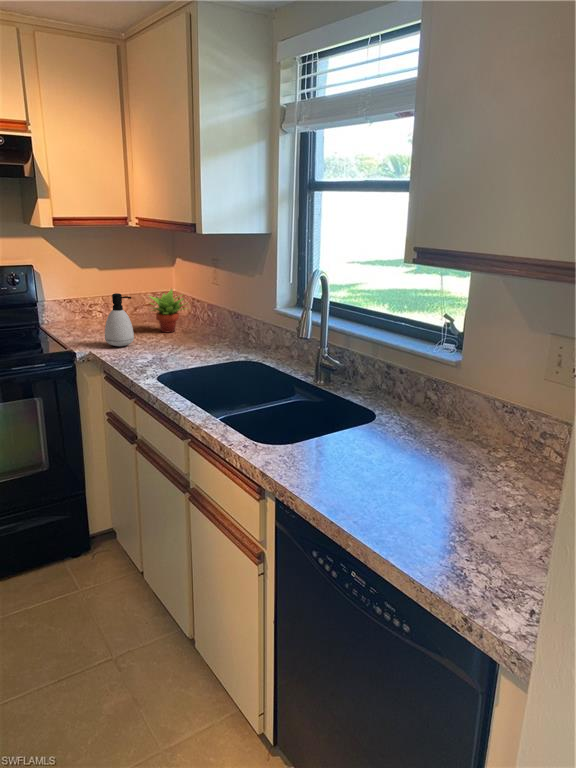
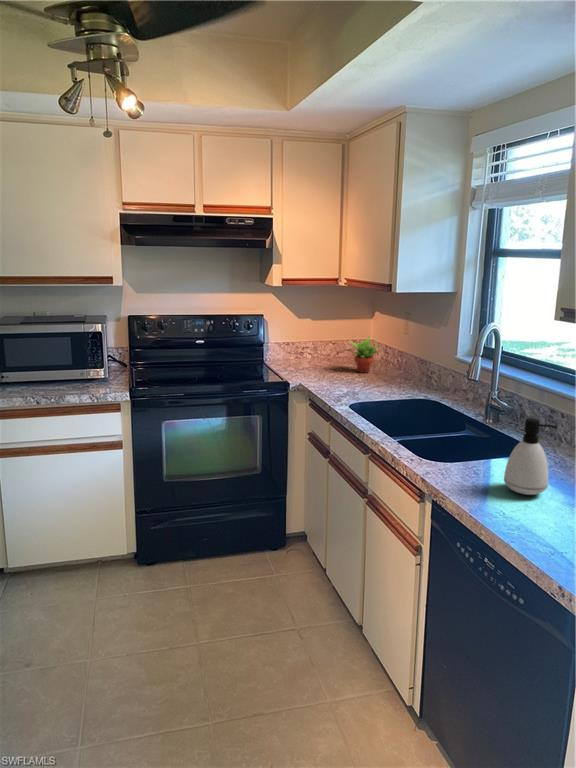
soap dispenser: present [105,293,134,346] -> present [504,418,557,495]

